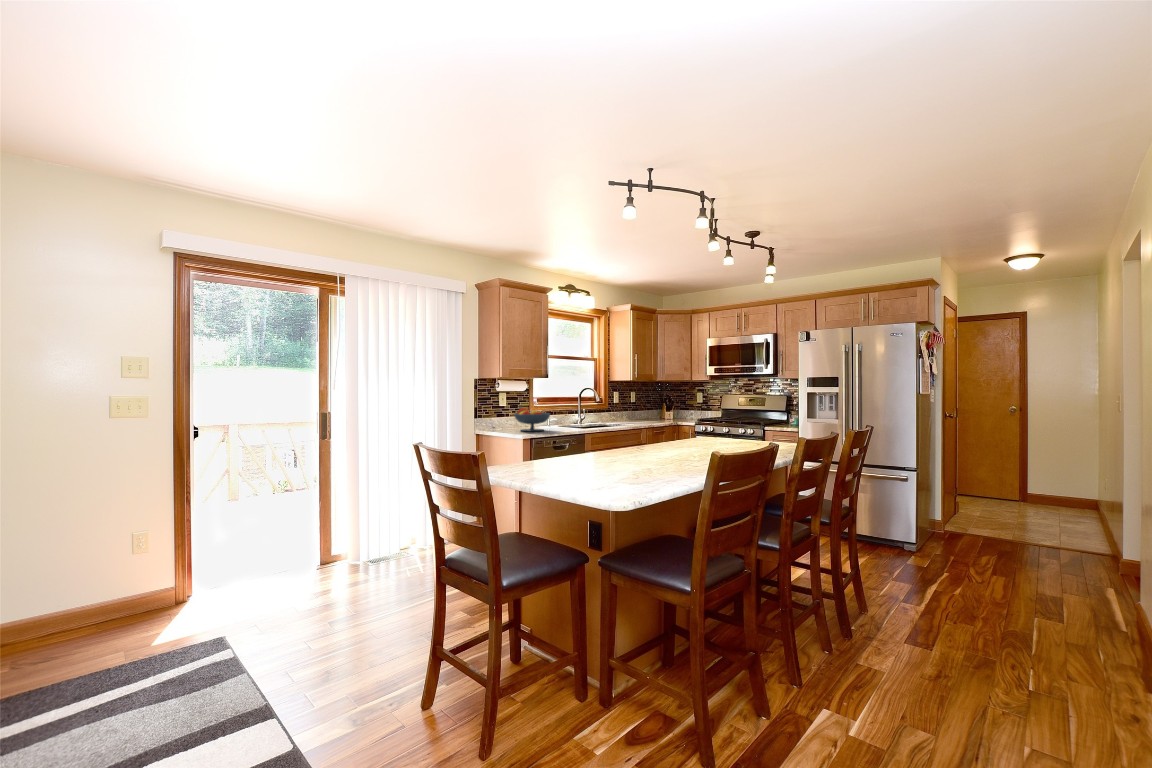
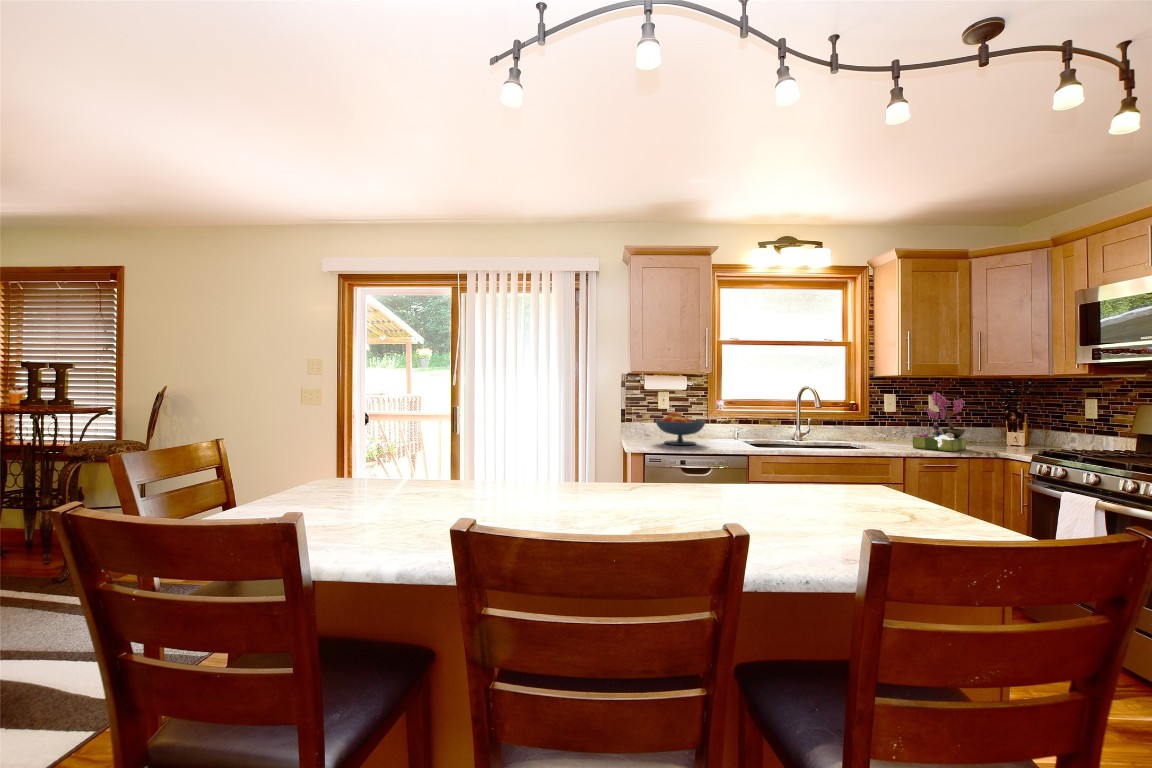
flower arrangement: none [641,389,663,423] -> present [913,392,966,451]

